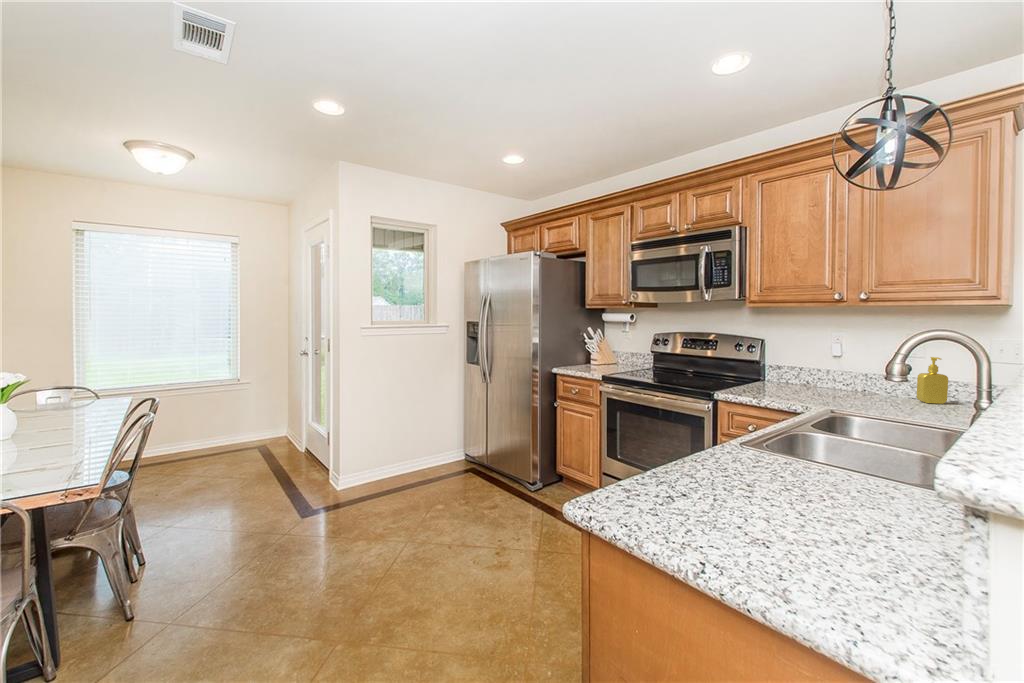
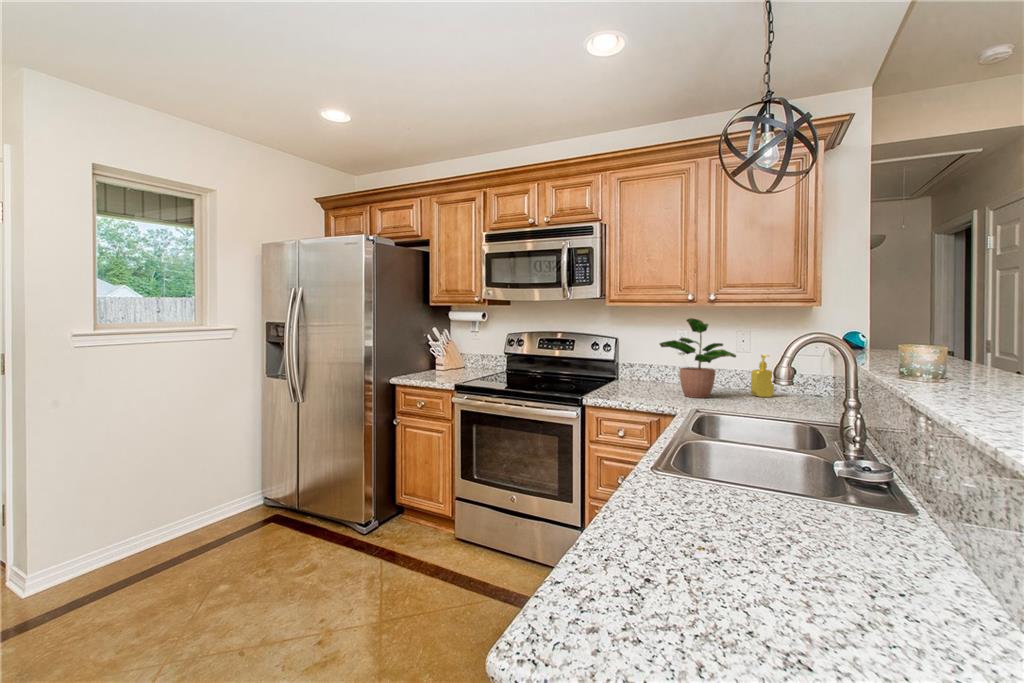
potted plant: none [798,319,895,400] -> present [660,318,736,398]

